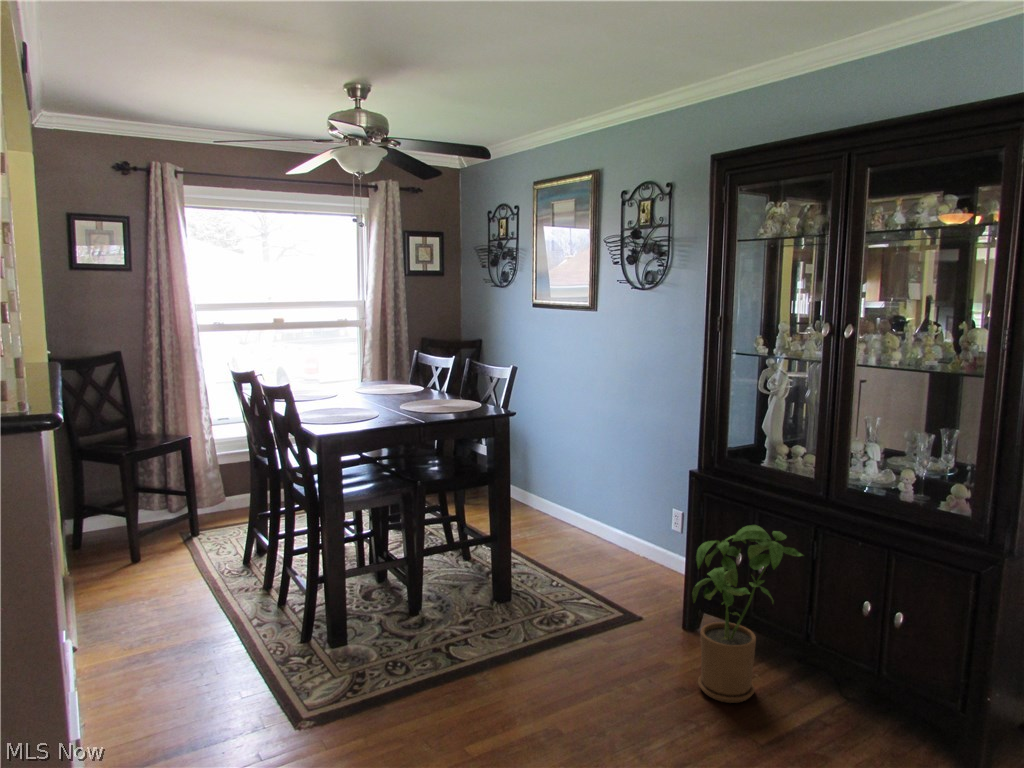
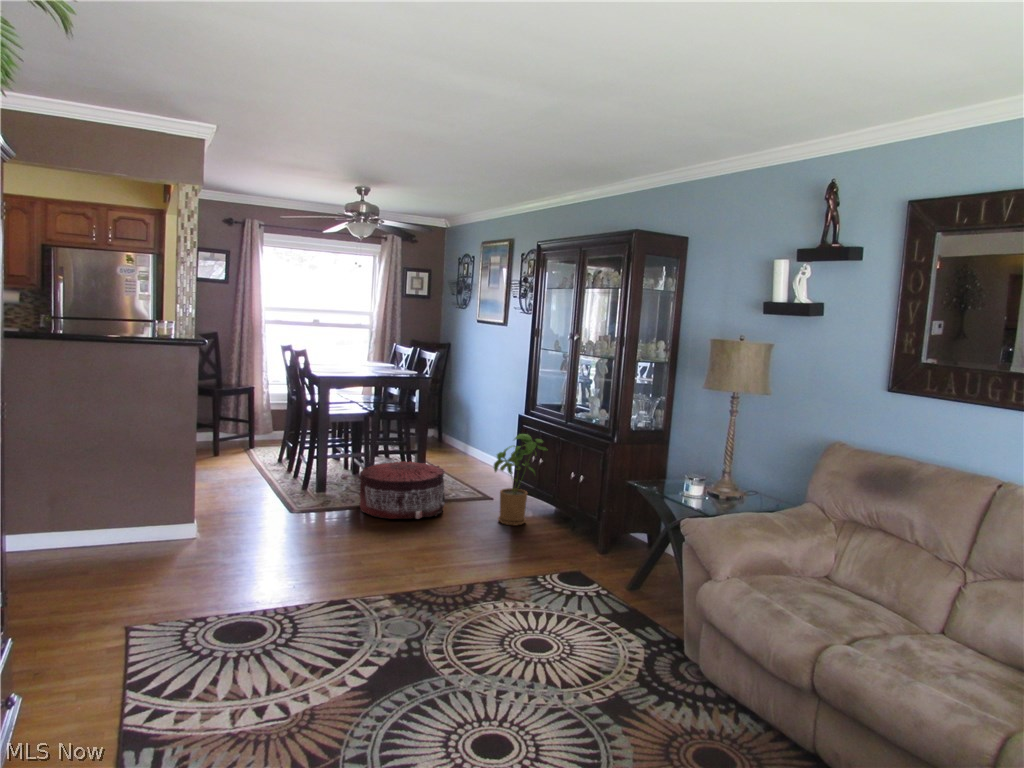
pouf: none [422,574,592,725] -> present [359,461,445,519]

